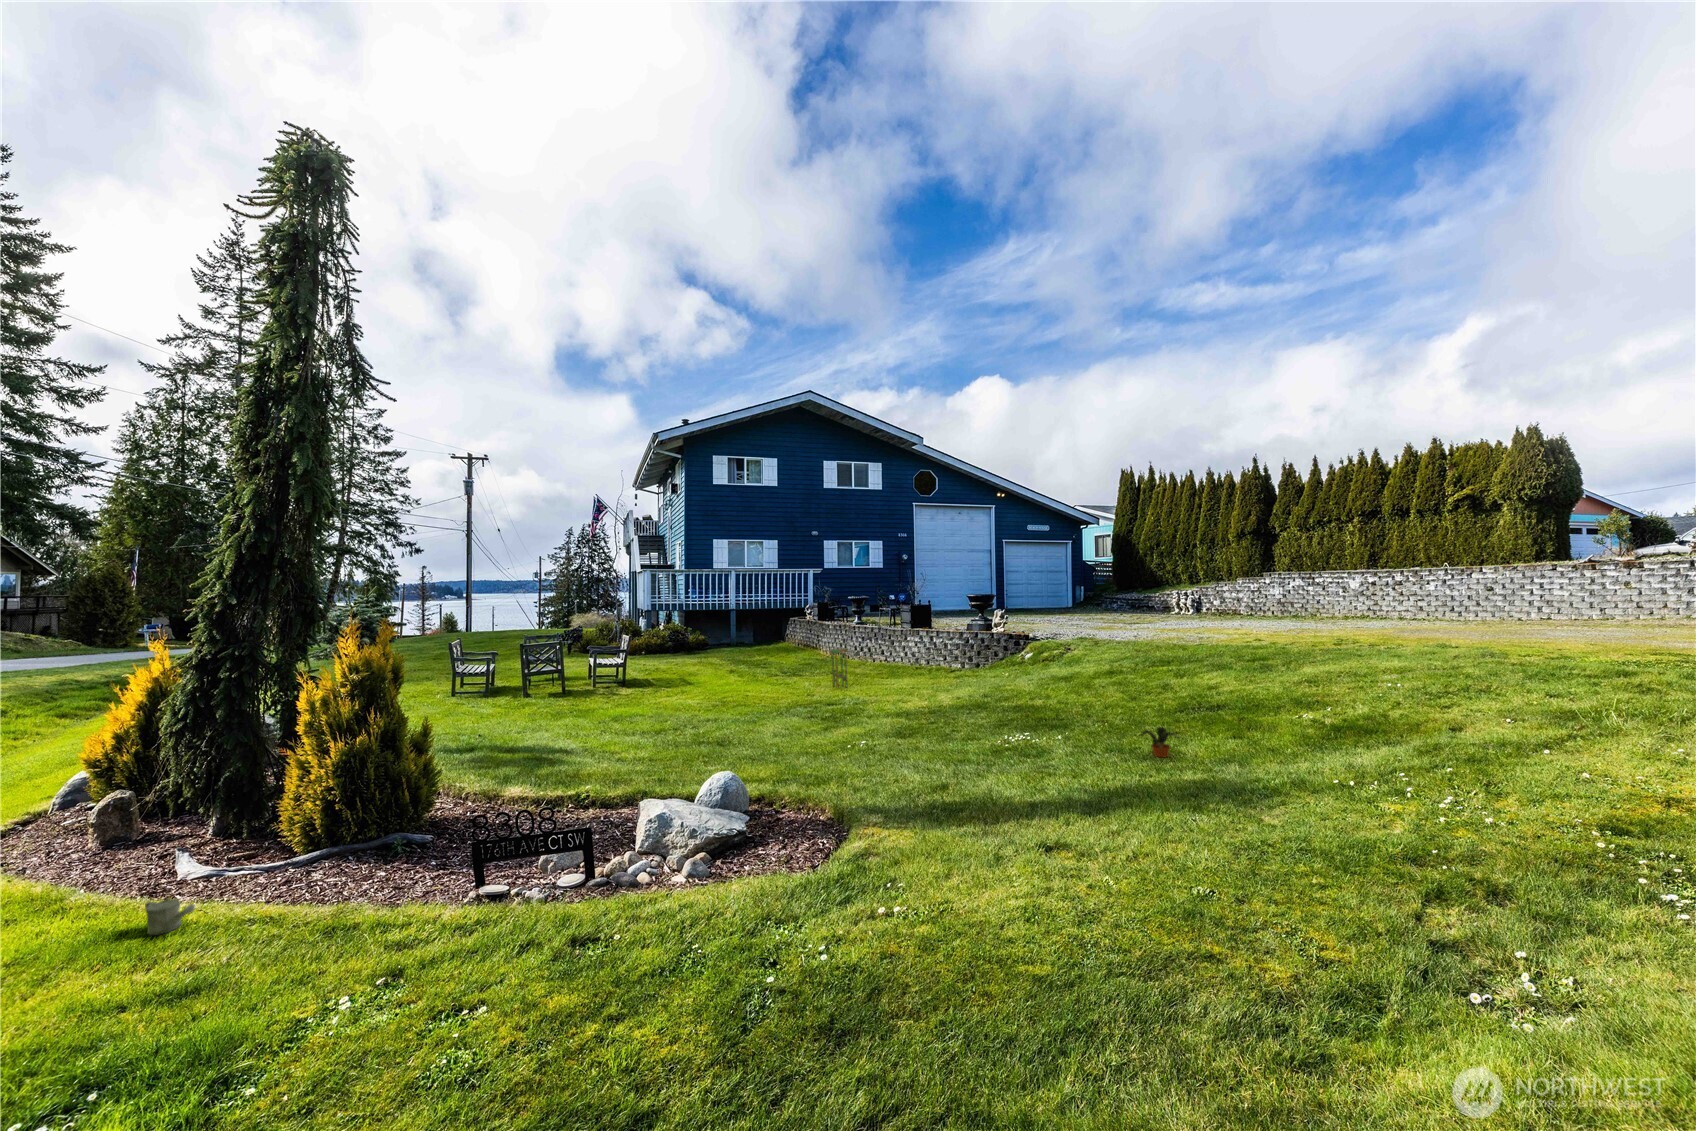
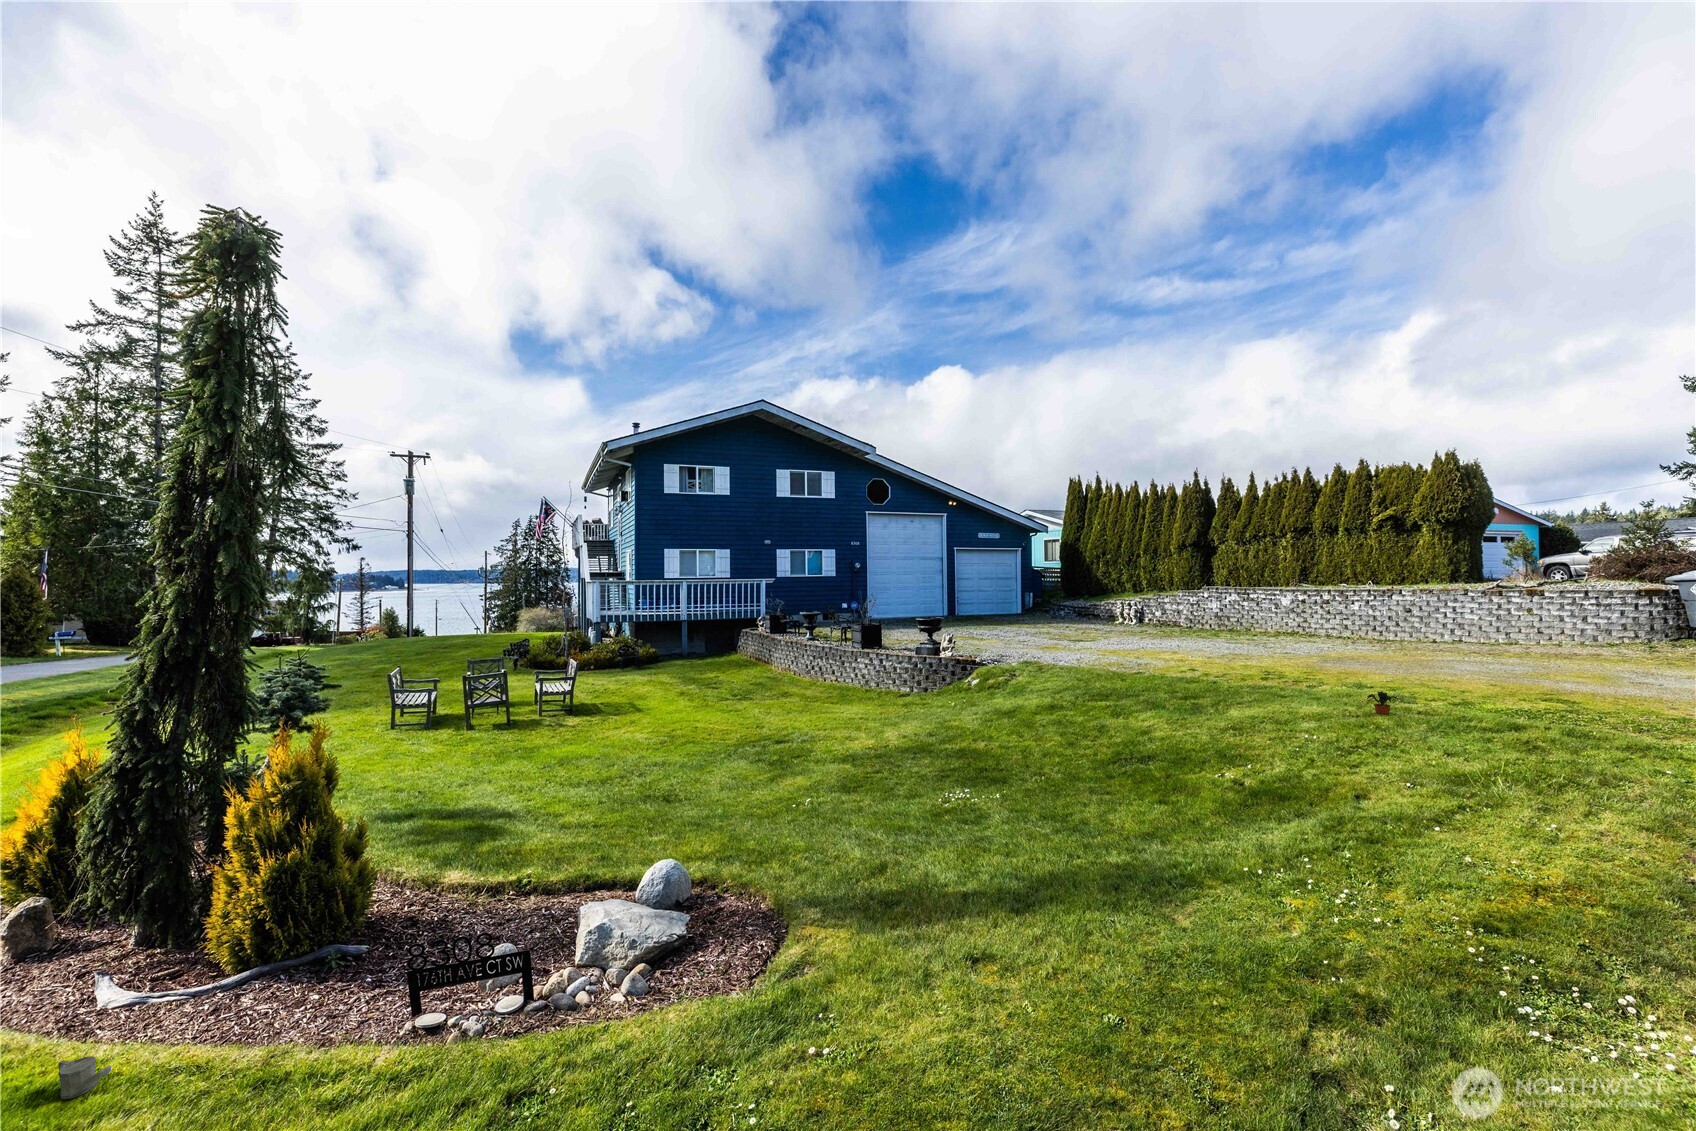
side table: present [829,648,848,687] -> none [782,679,801,719]
potted plant: present [1142,727,1178,757] -> present [1367,692,1398,714]

